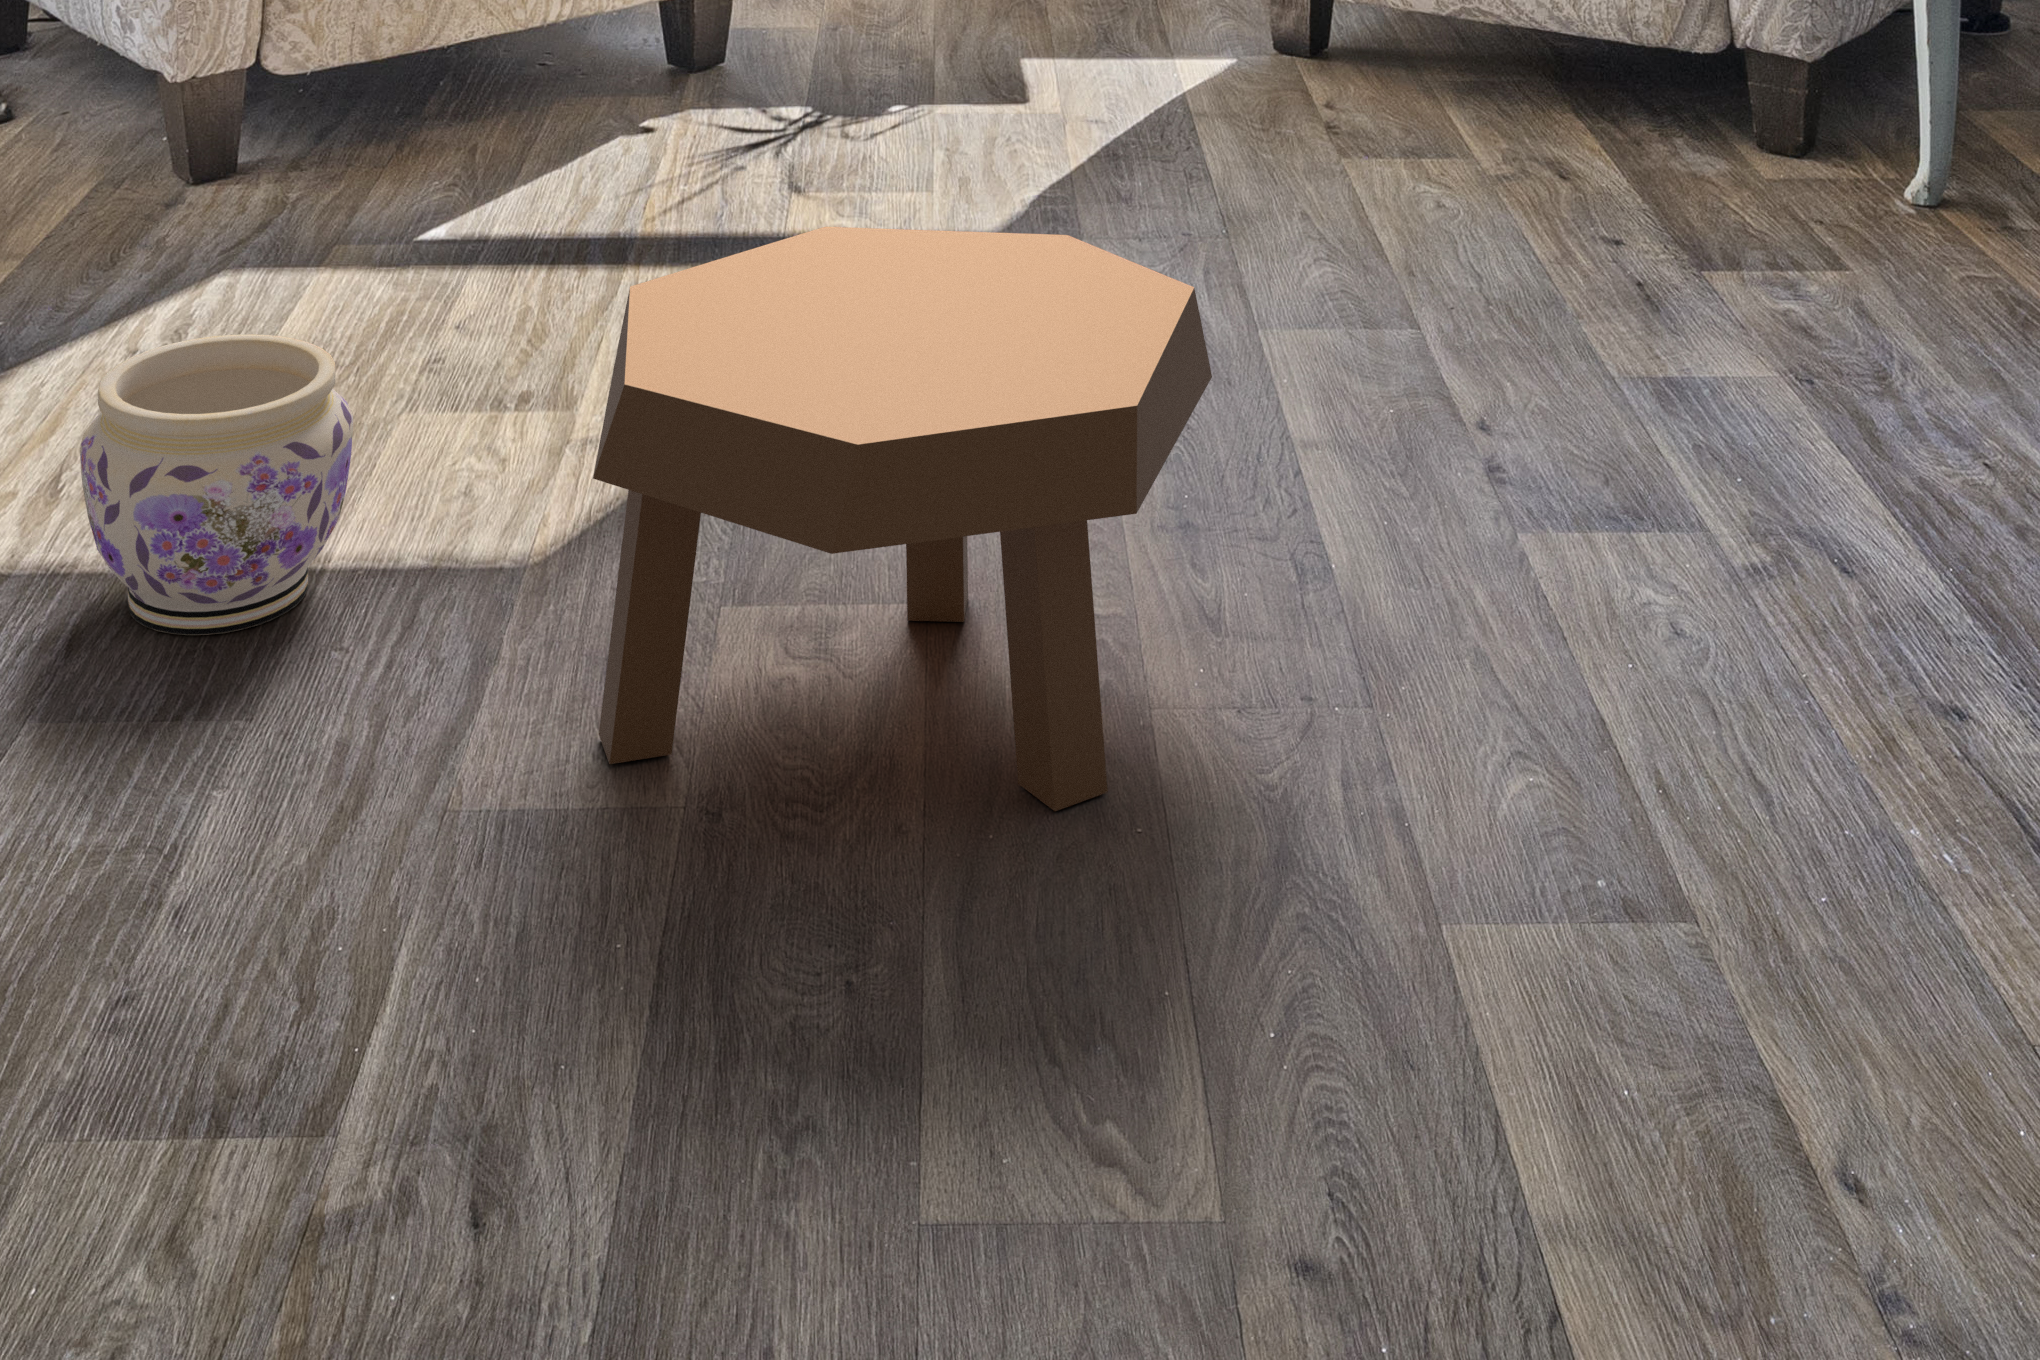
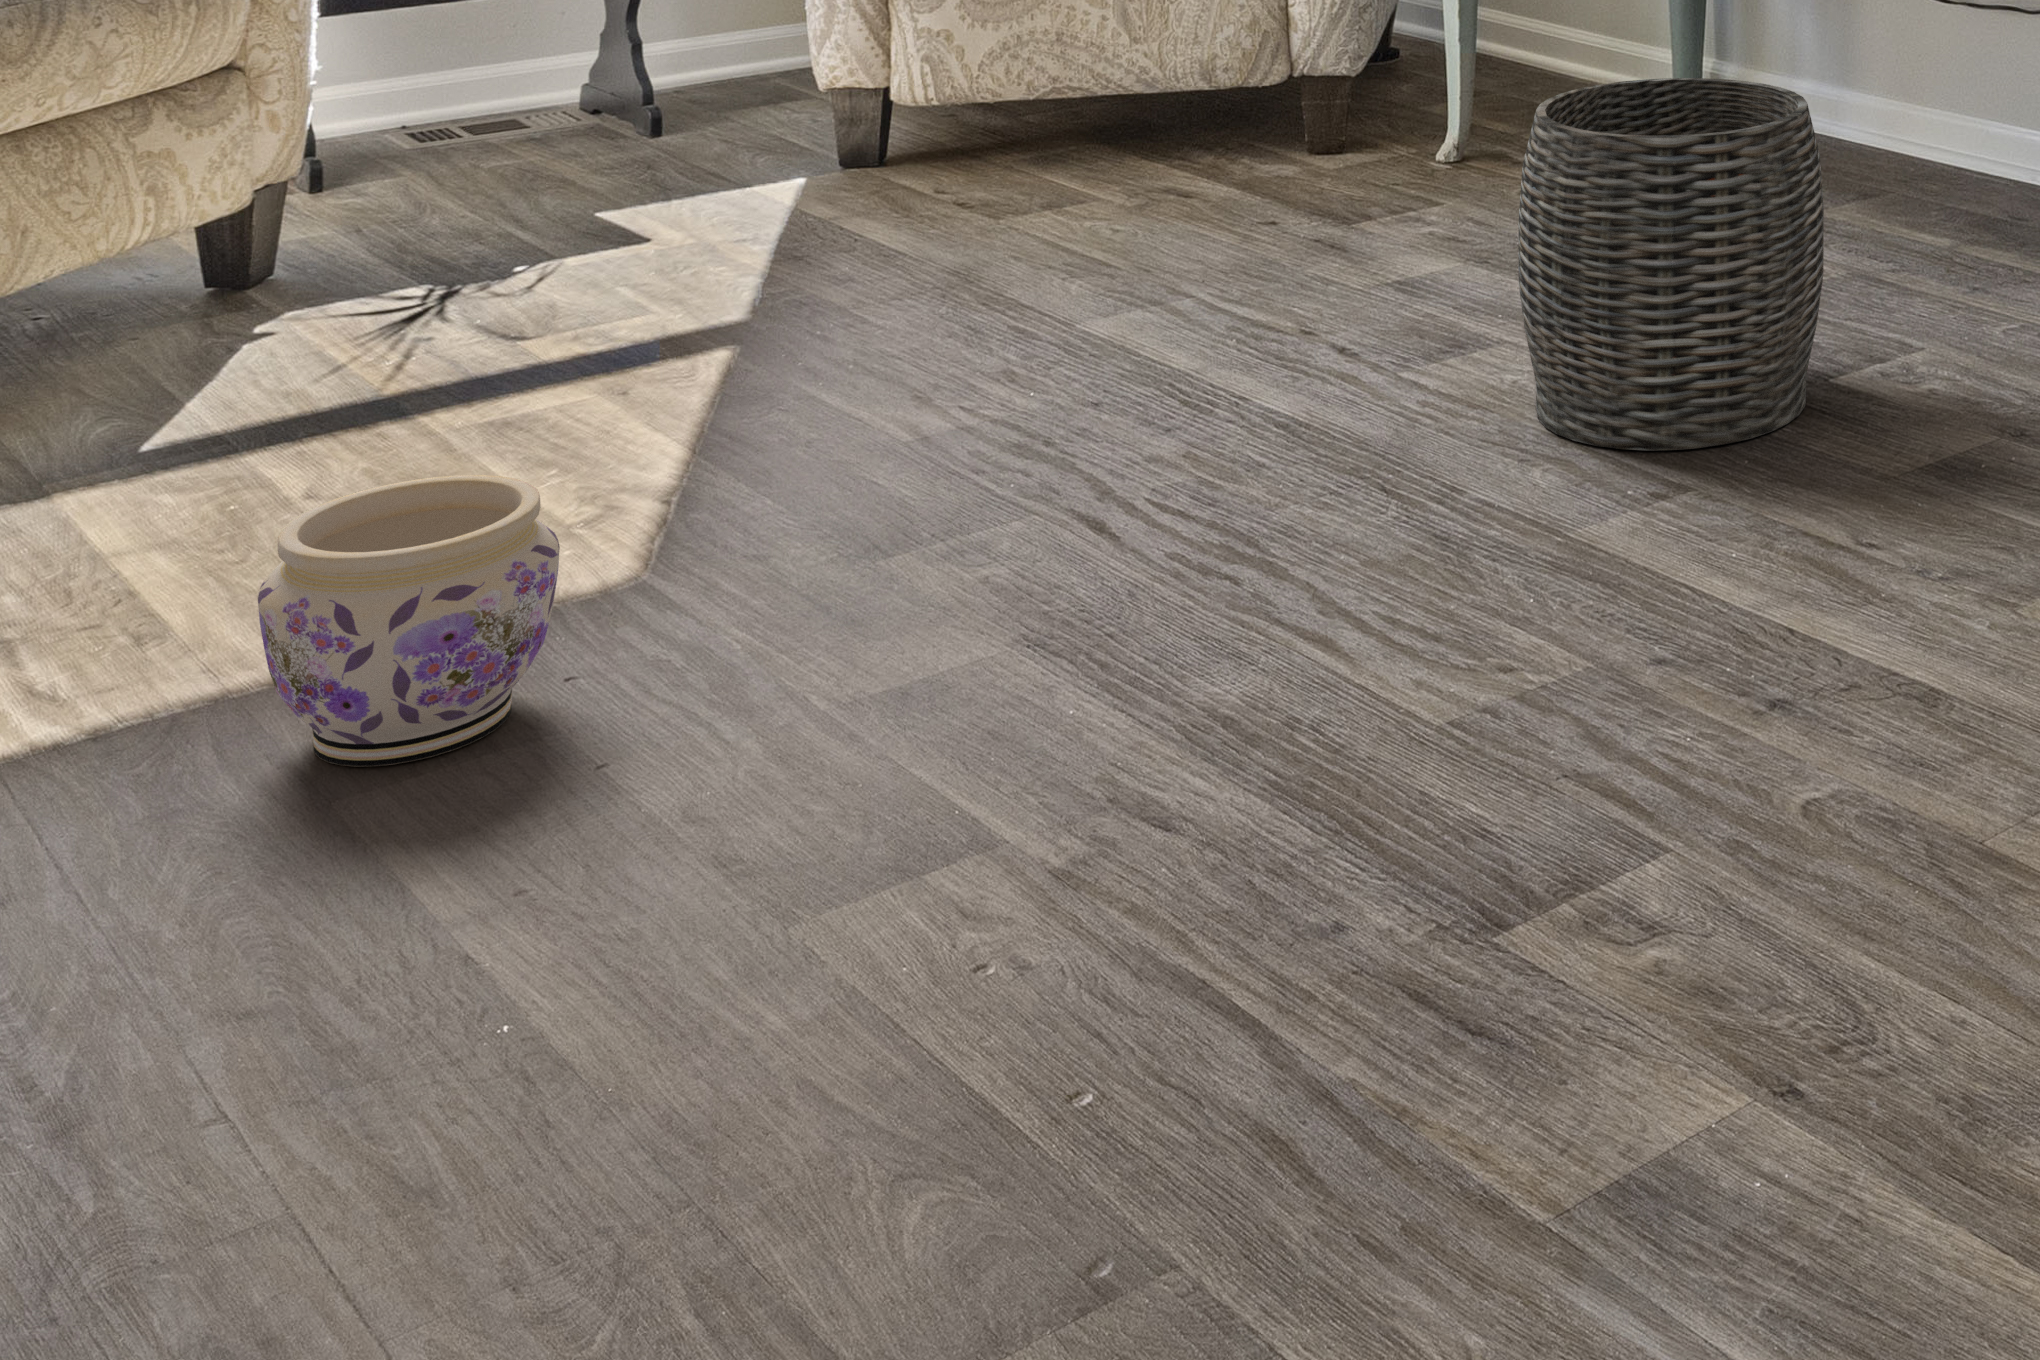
woven basket: none [1548,154,2006,751] -> present [1518,78,1824,450]
footstool: present [593,227,1212,811] -> none [861,228,1412,693]

